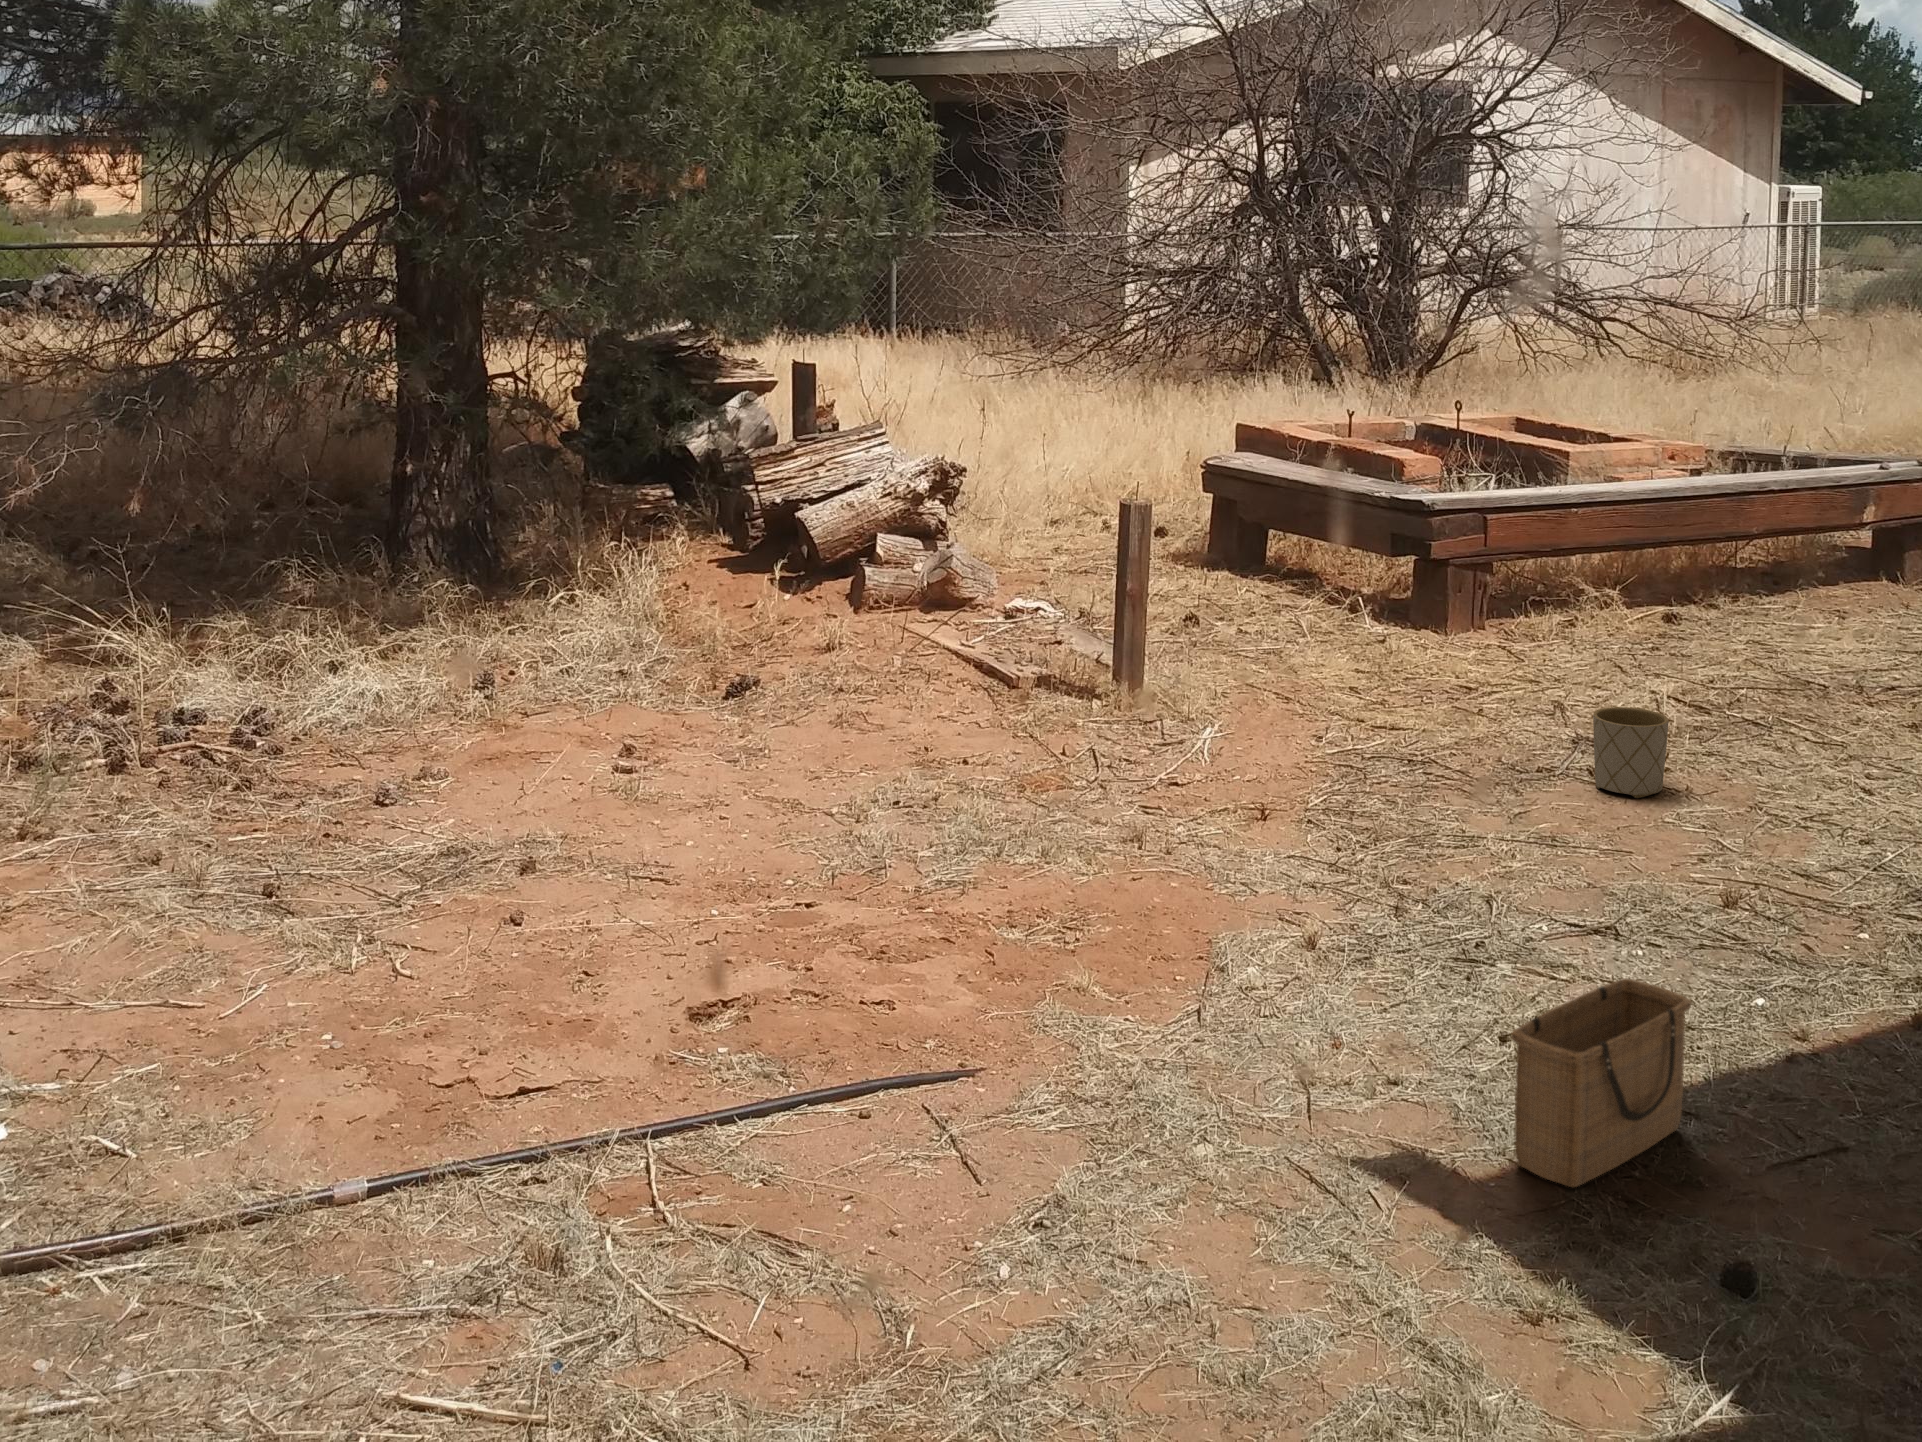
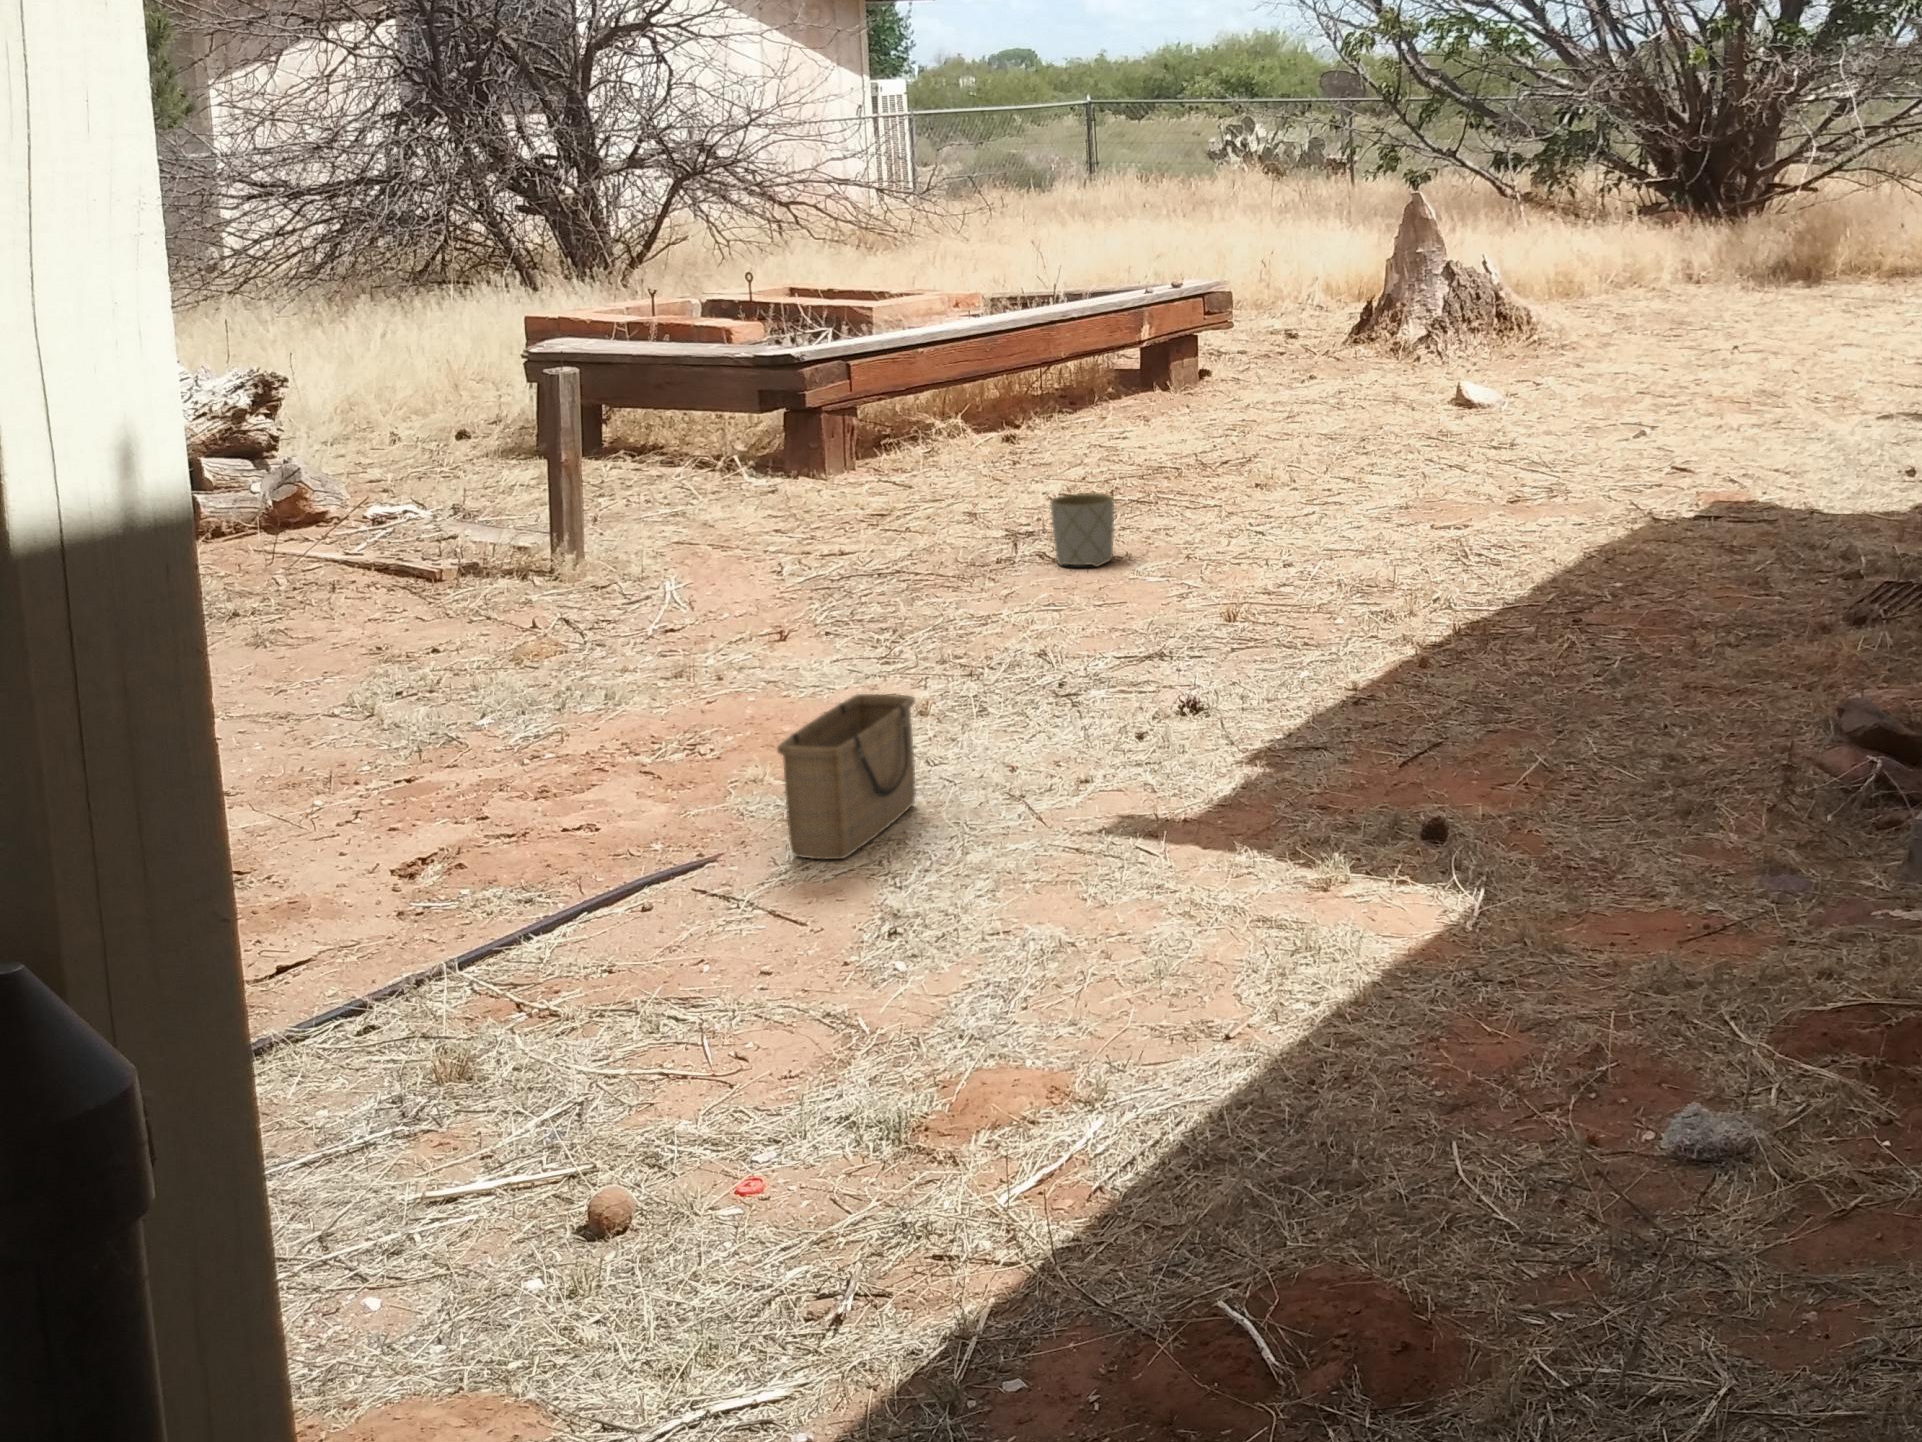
basket: present [1511,978,1691,1187] -> present [777,694,916,859]

